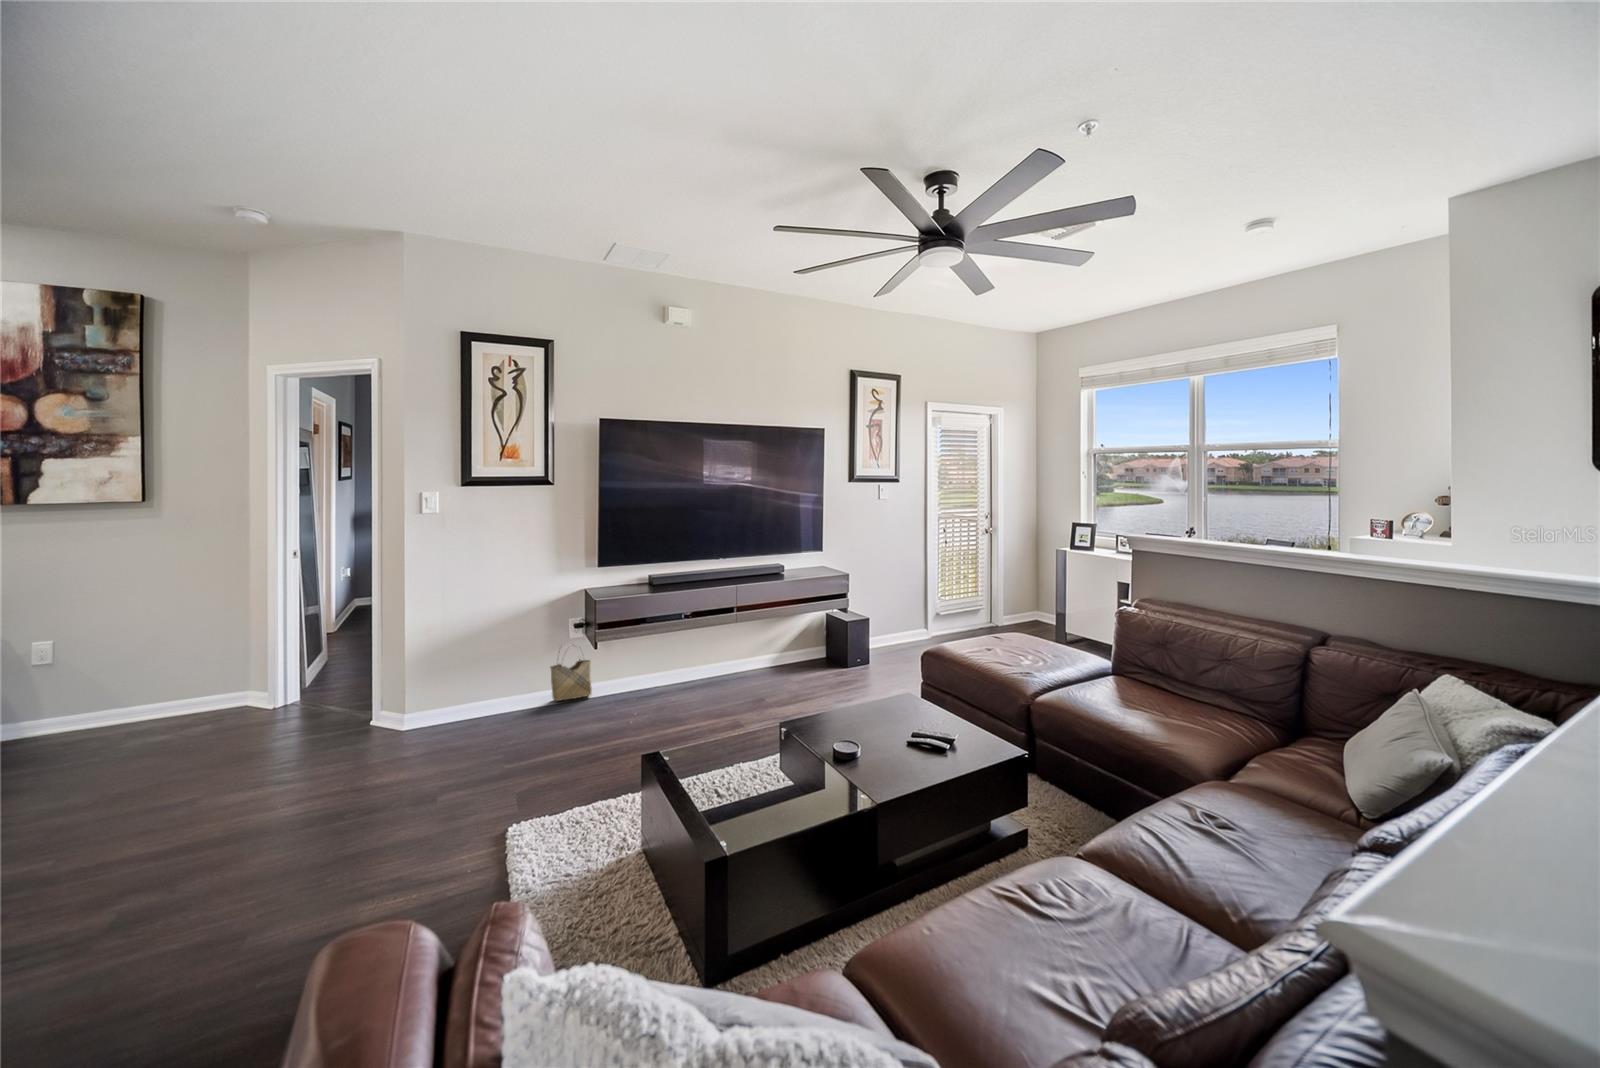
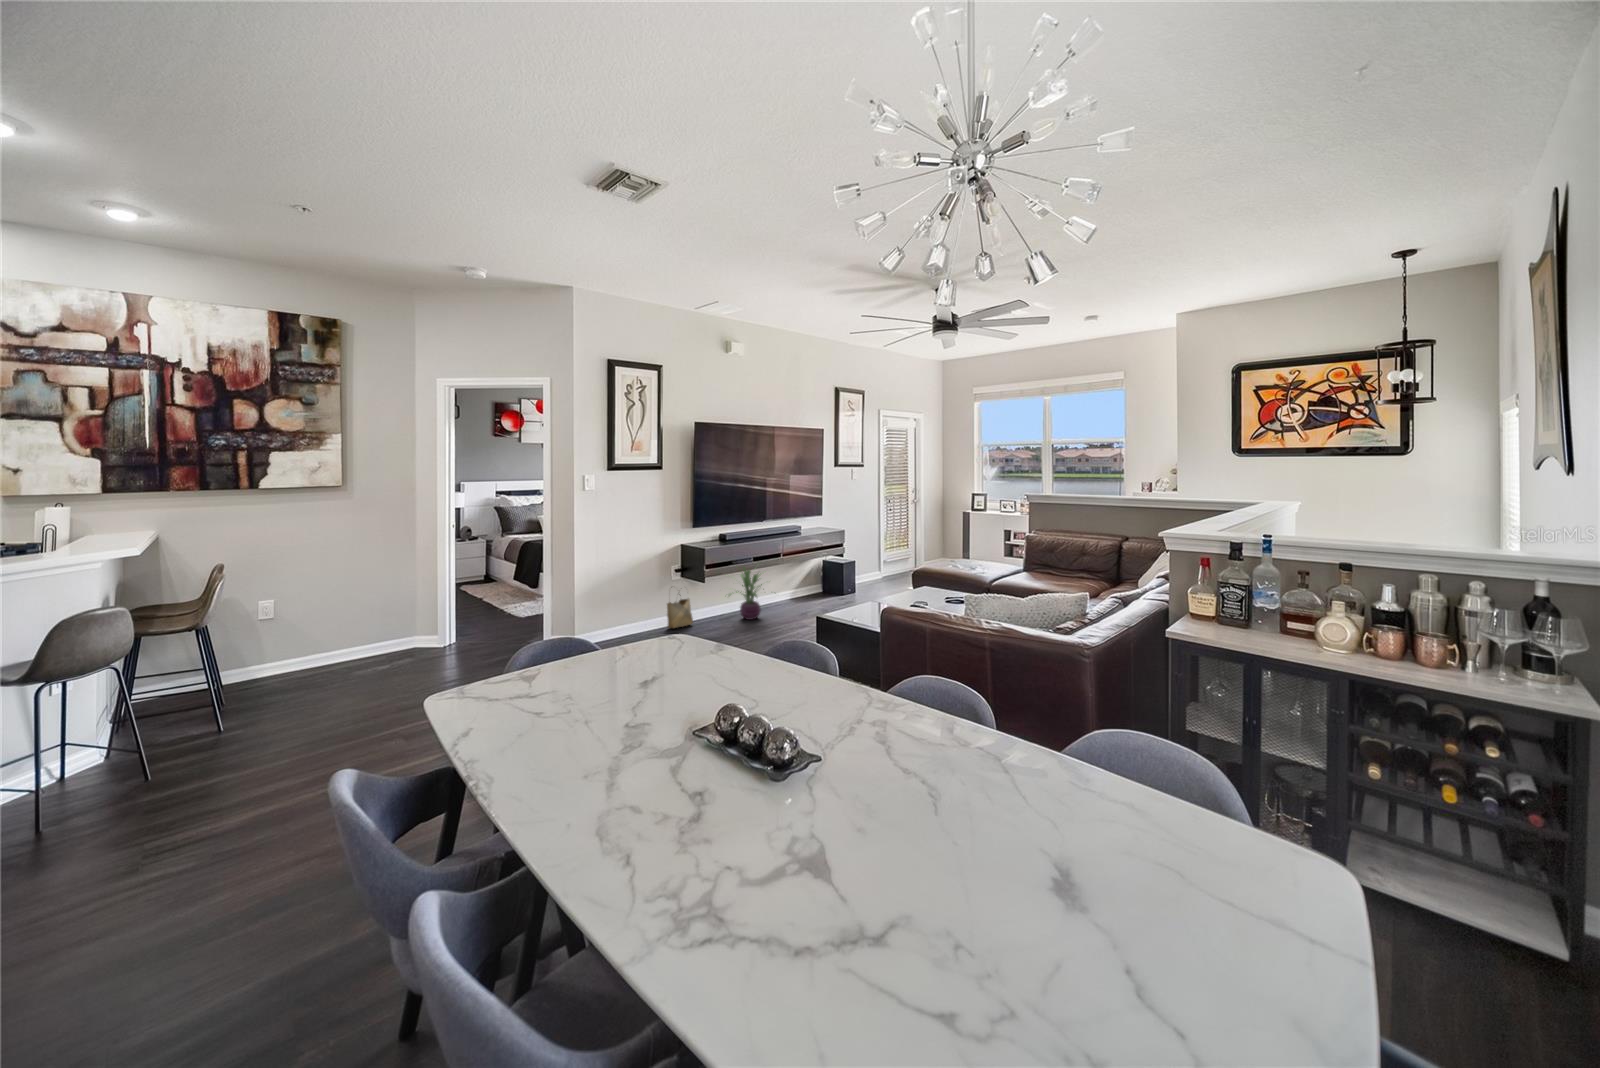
decorative plant: none [634,612,713,696] -> present [729,567,762,620]

